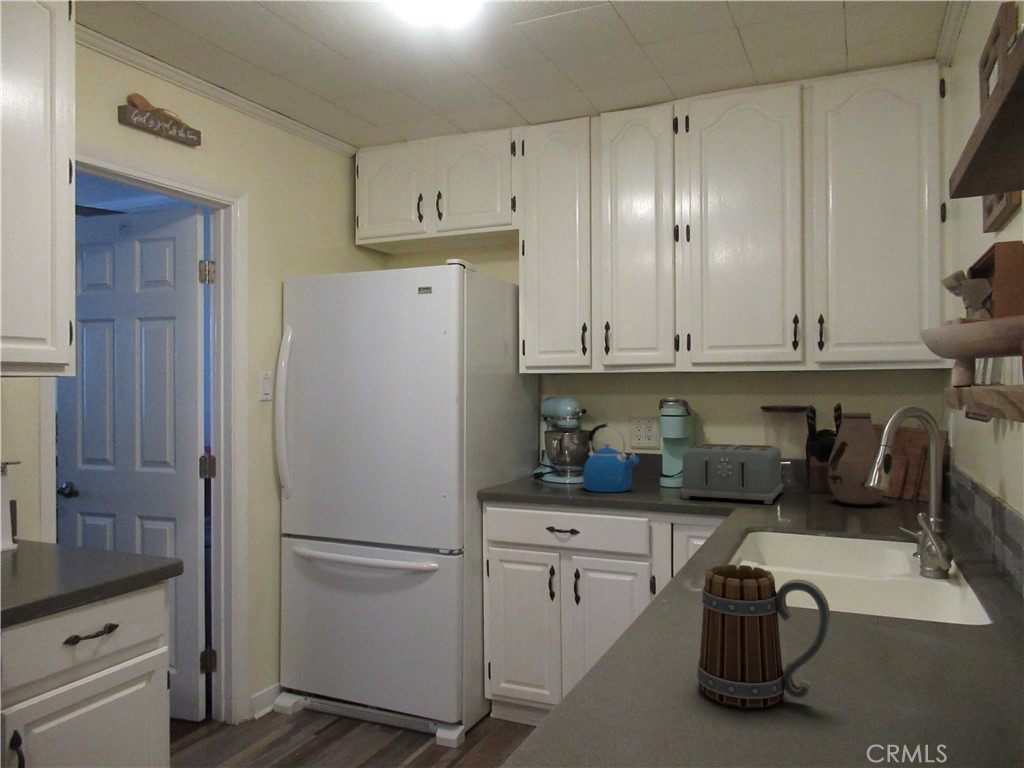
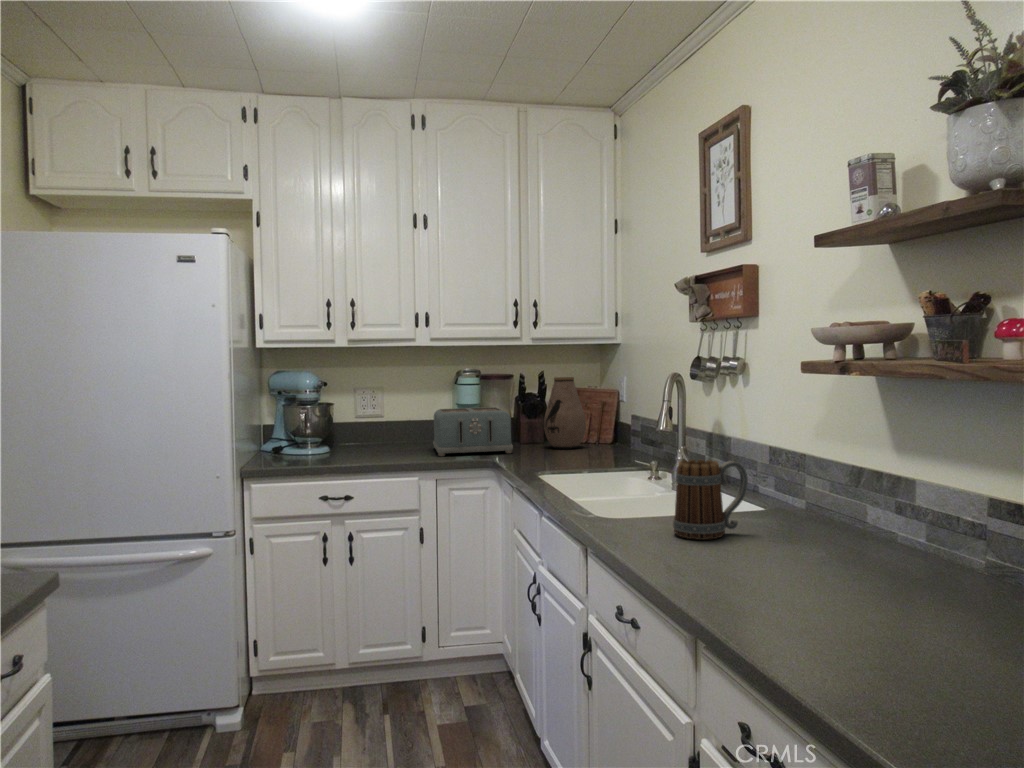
kettle: present [583,424,639,492] -> none [337,395,394,459]

